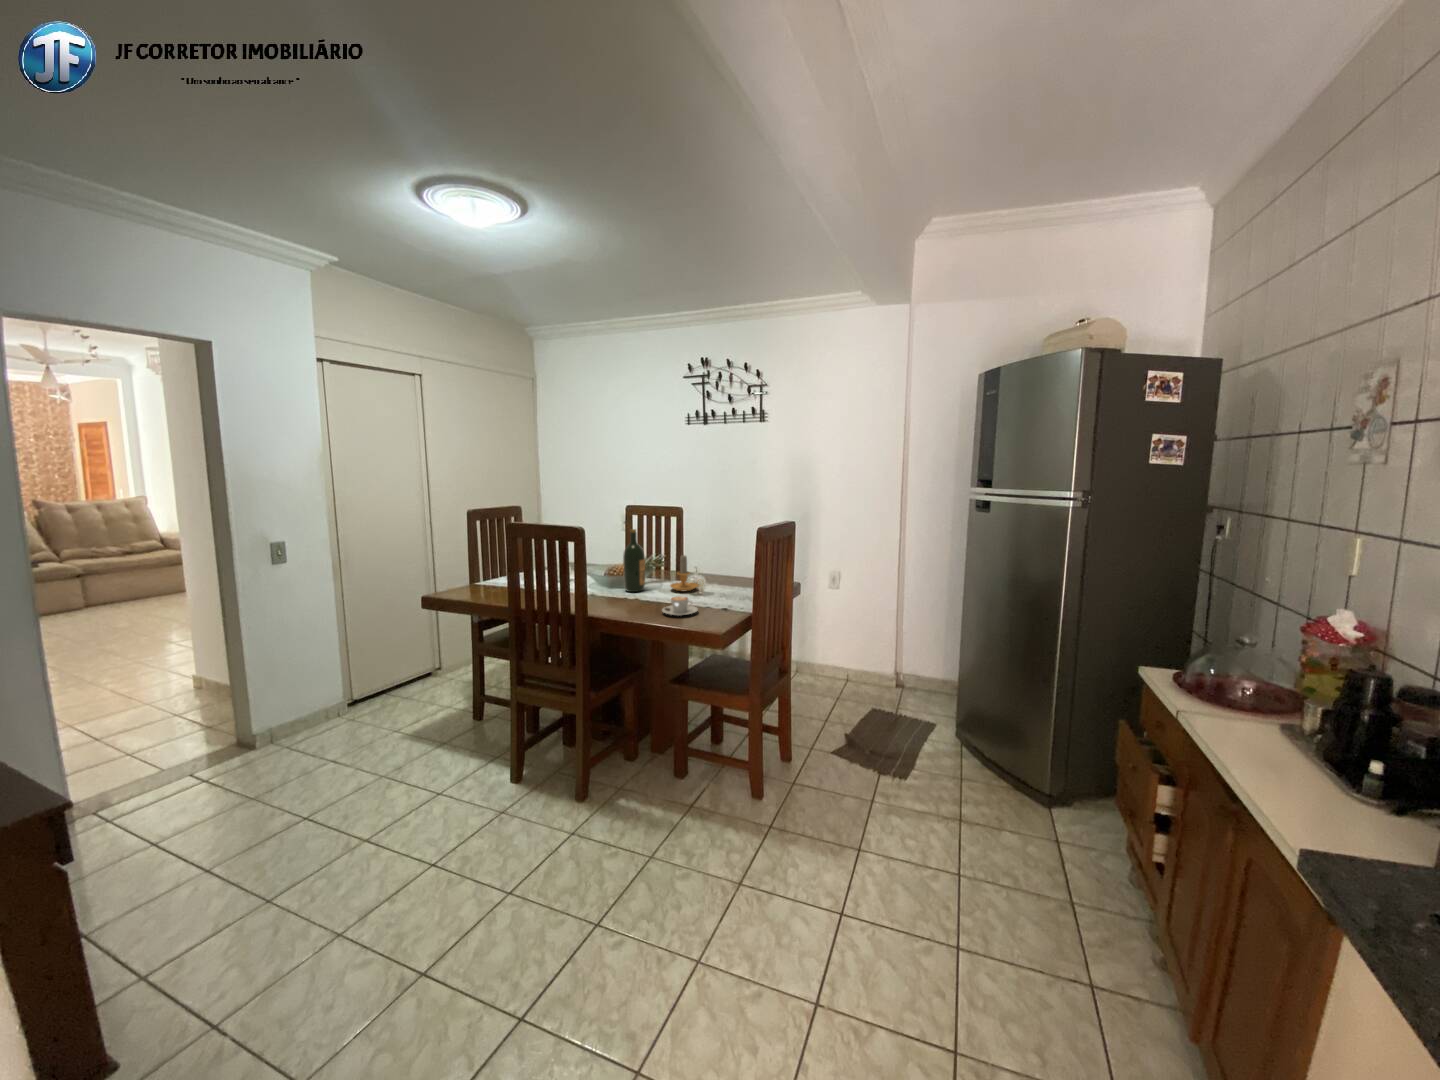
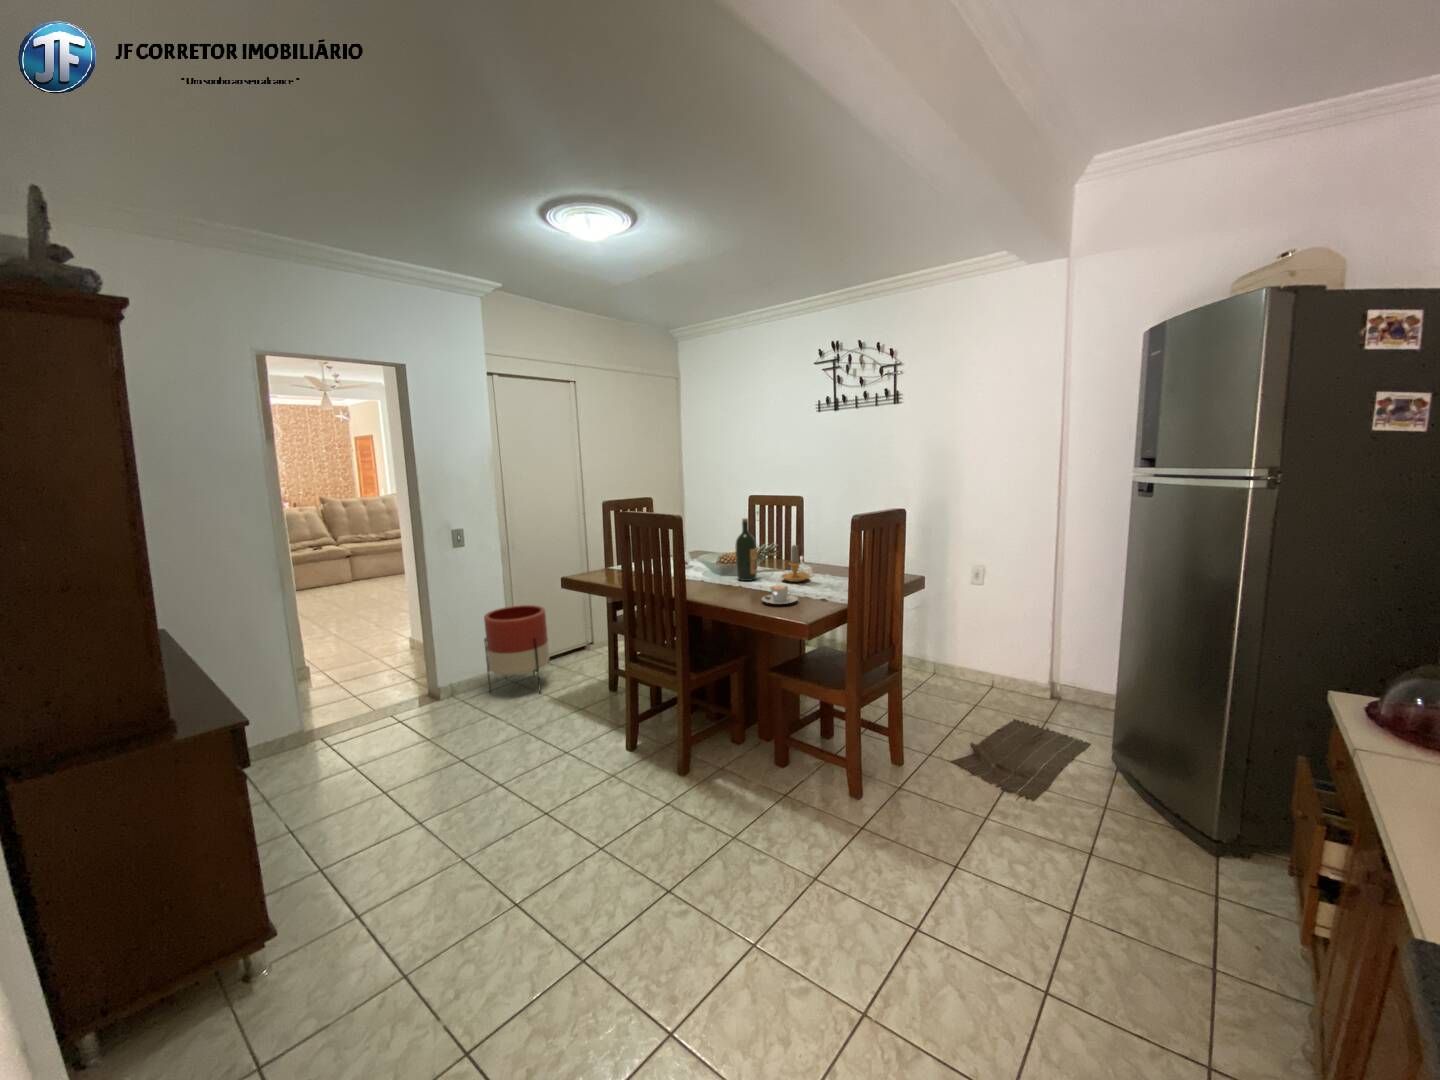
planter: none [315,627,400,734] -> present [484,605,549,693]

